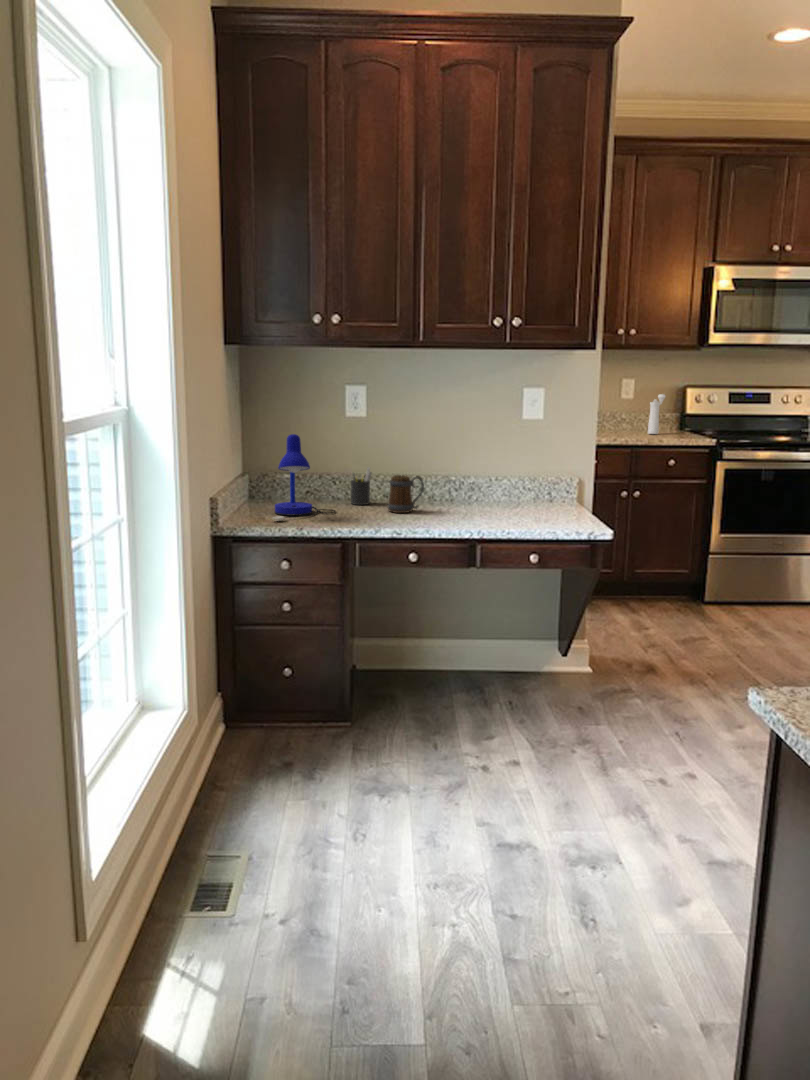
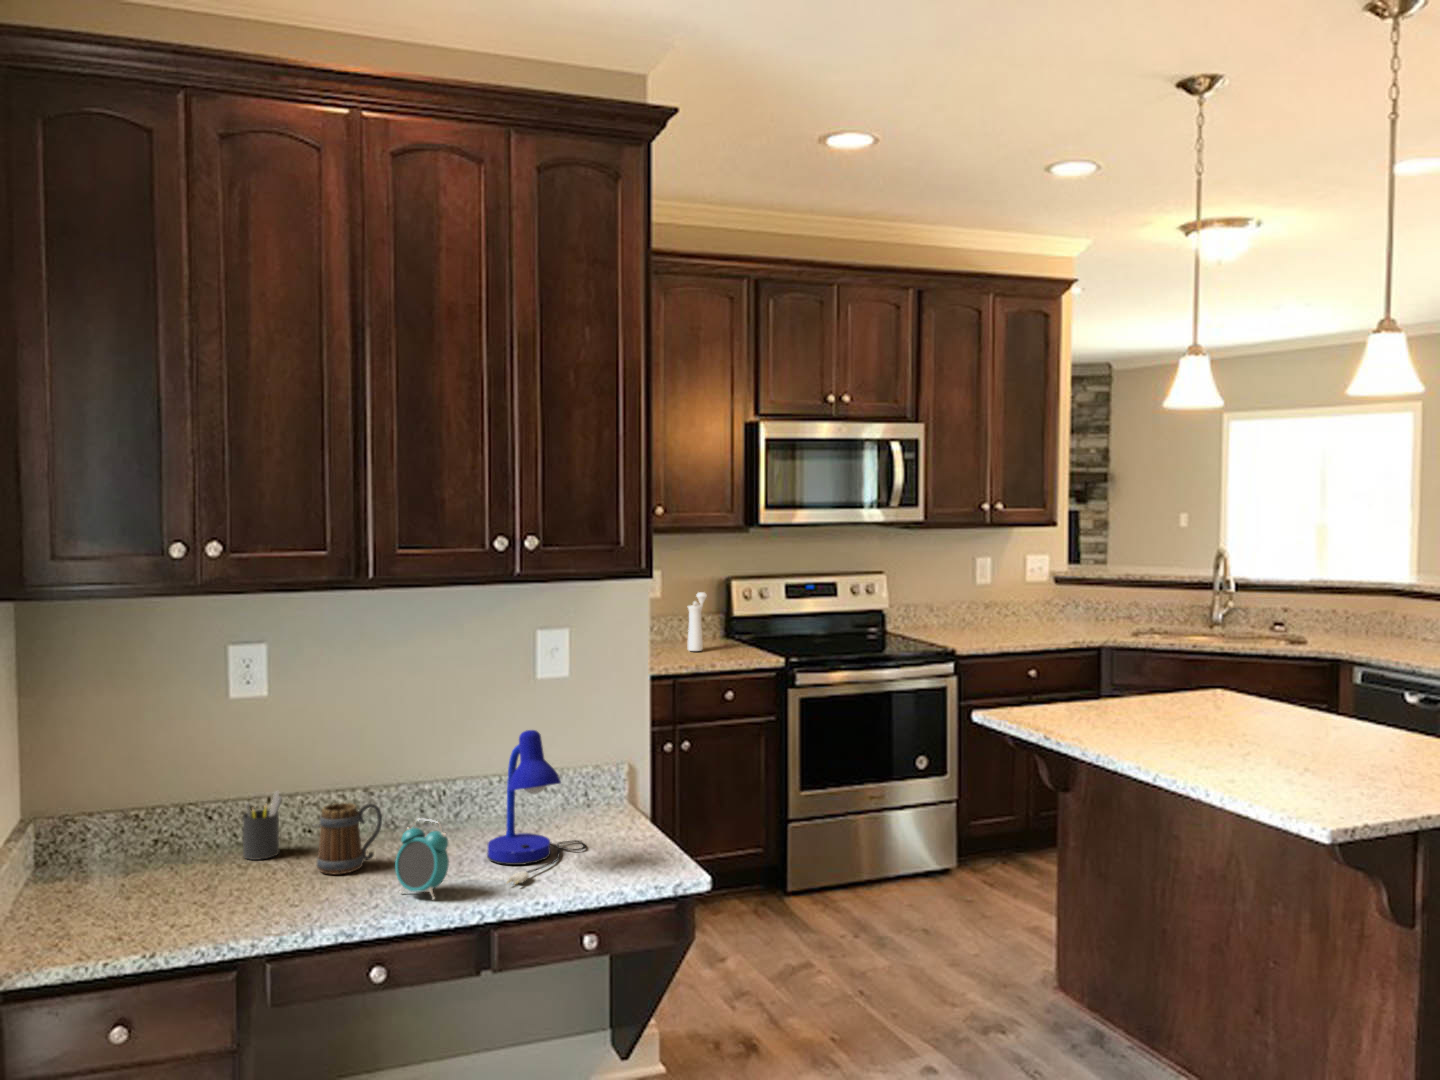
desk lamp: present [269,434,335,521] -> present [487,730,585,884]
alarm clock: none [427,481,456,525] -> present [395,819,449,899]

